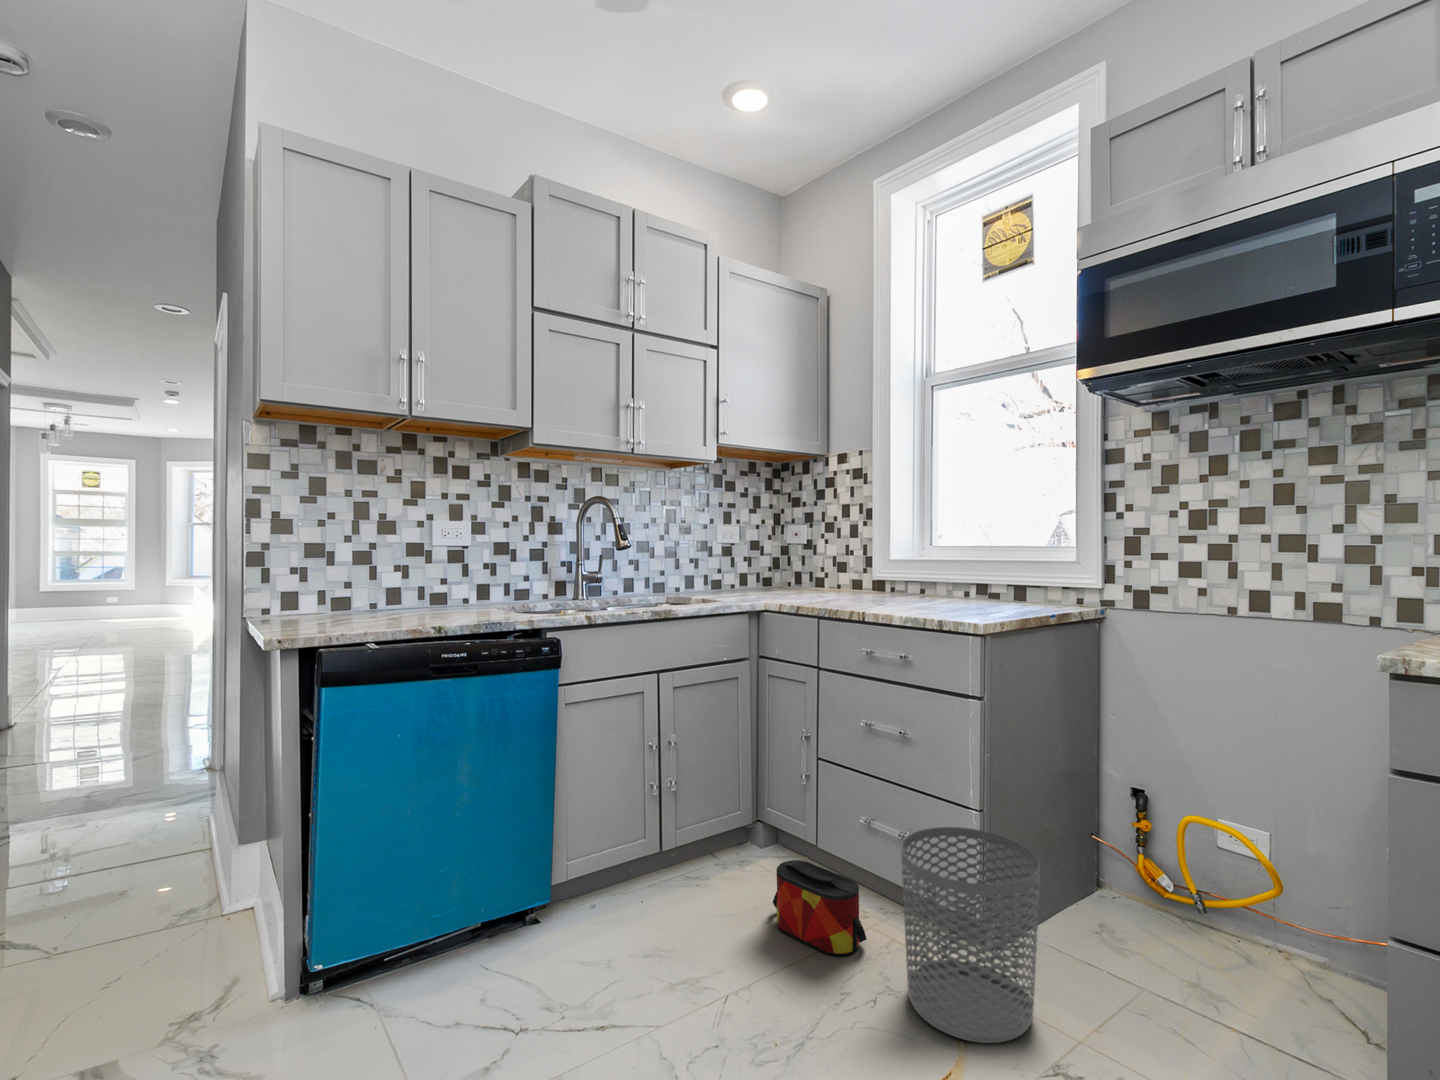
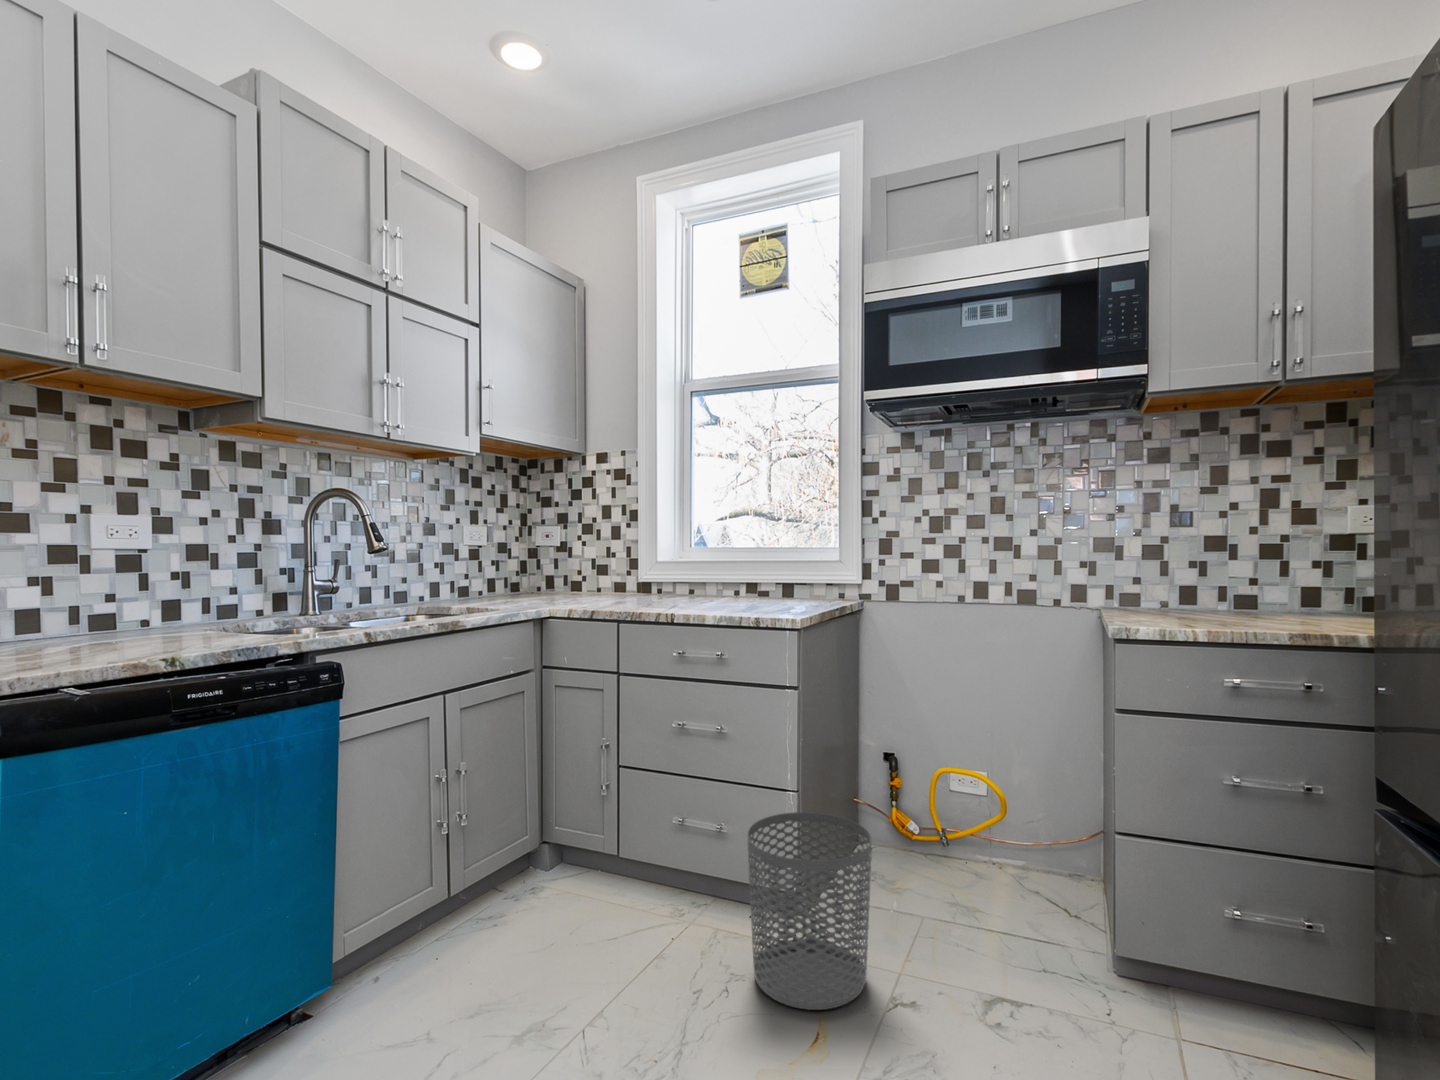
bag: present [773,860,867,956] -> none [592,878,700,968]

